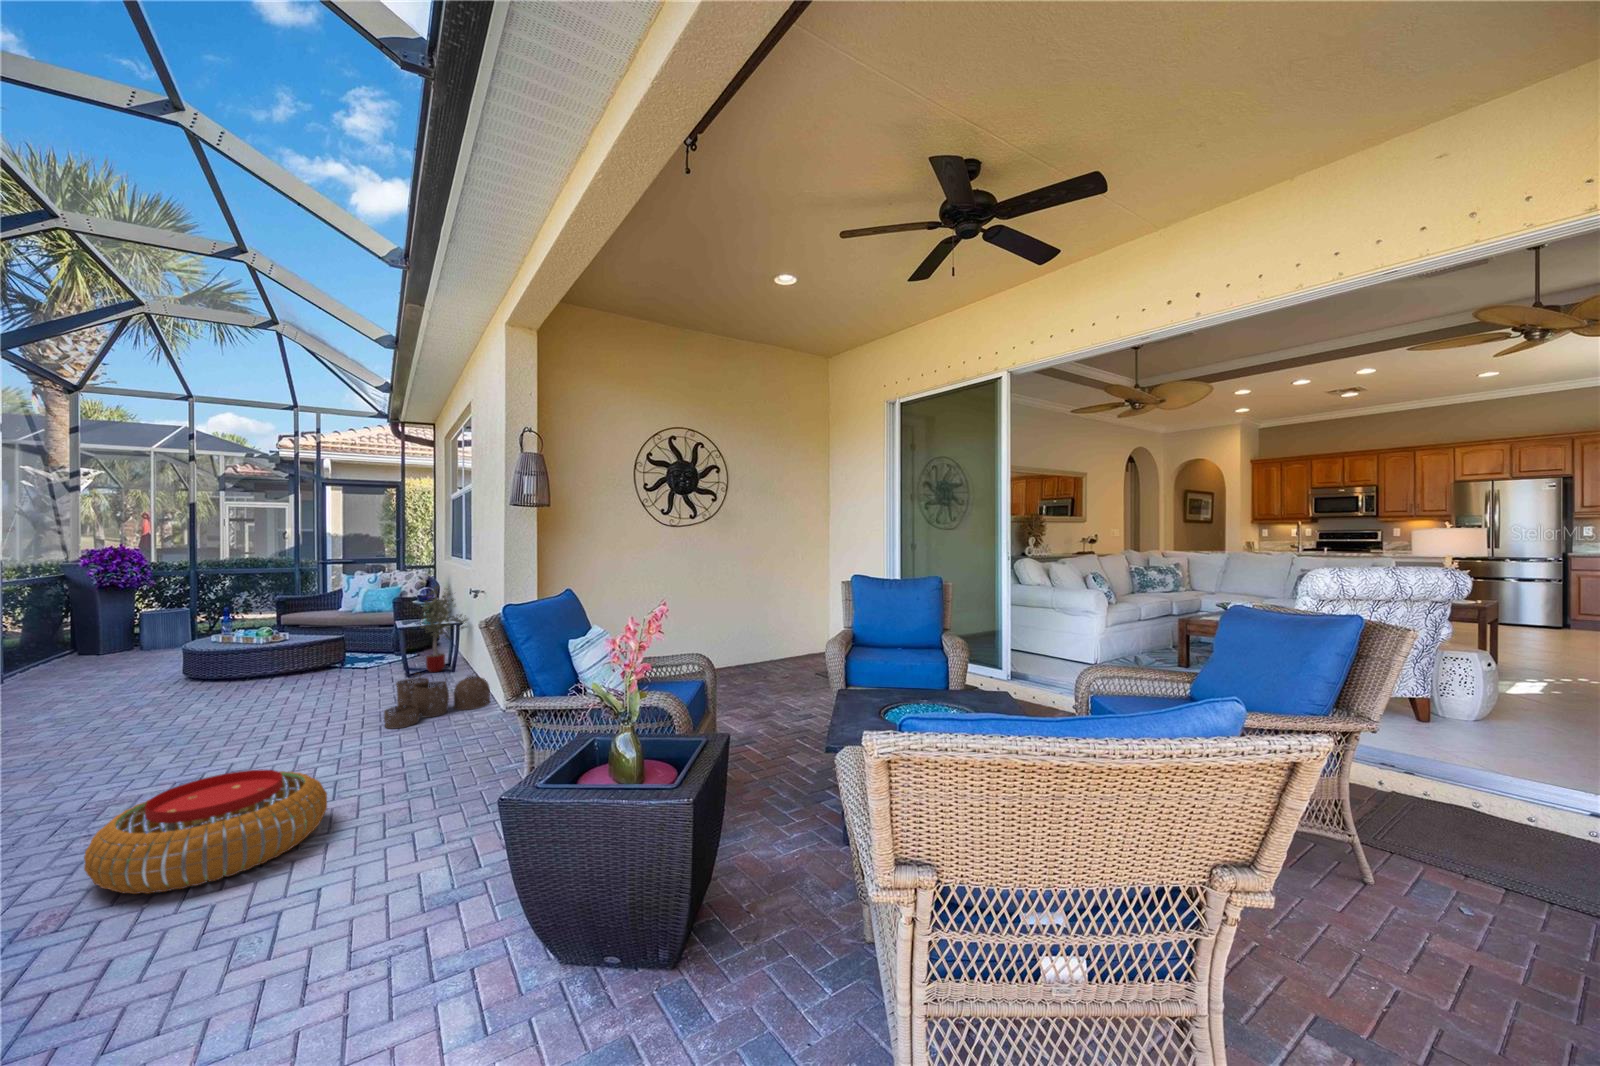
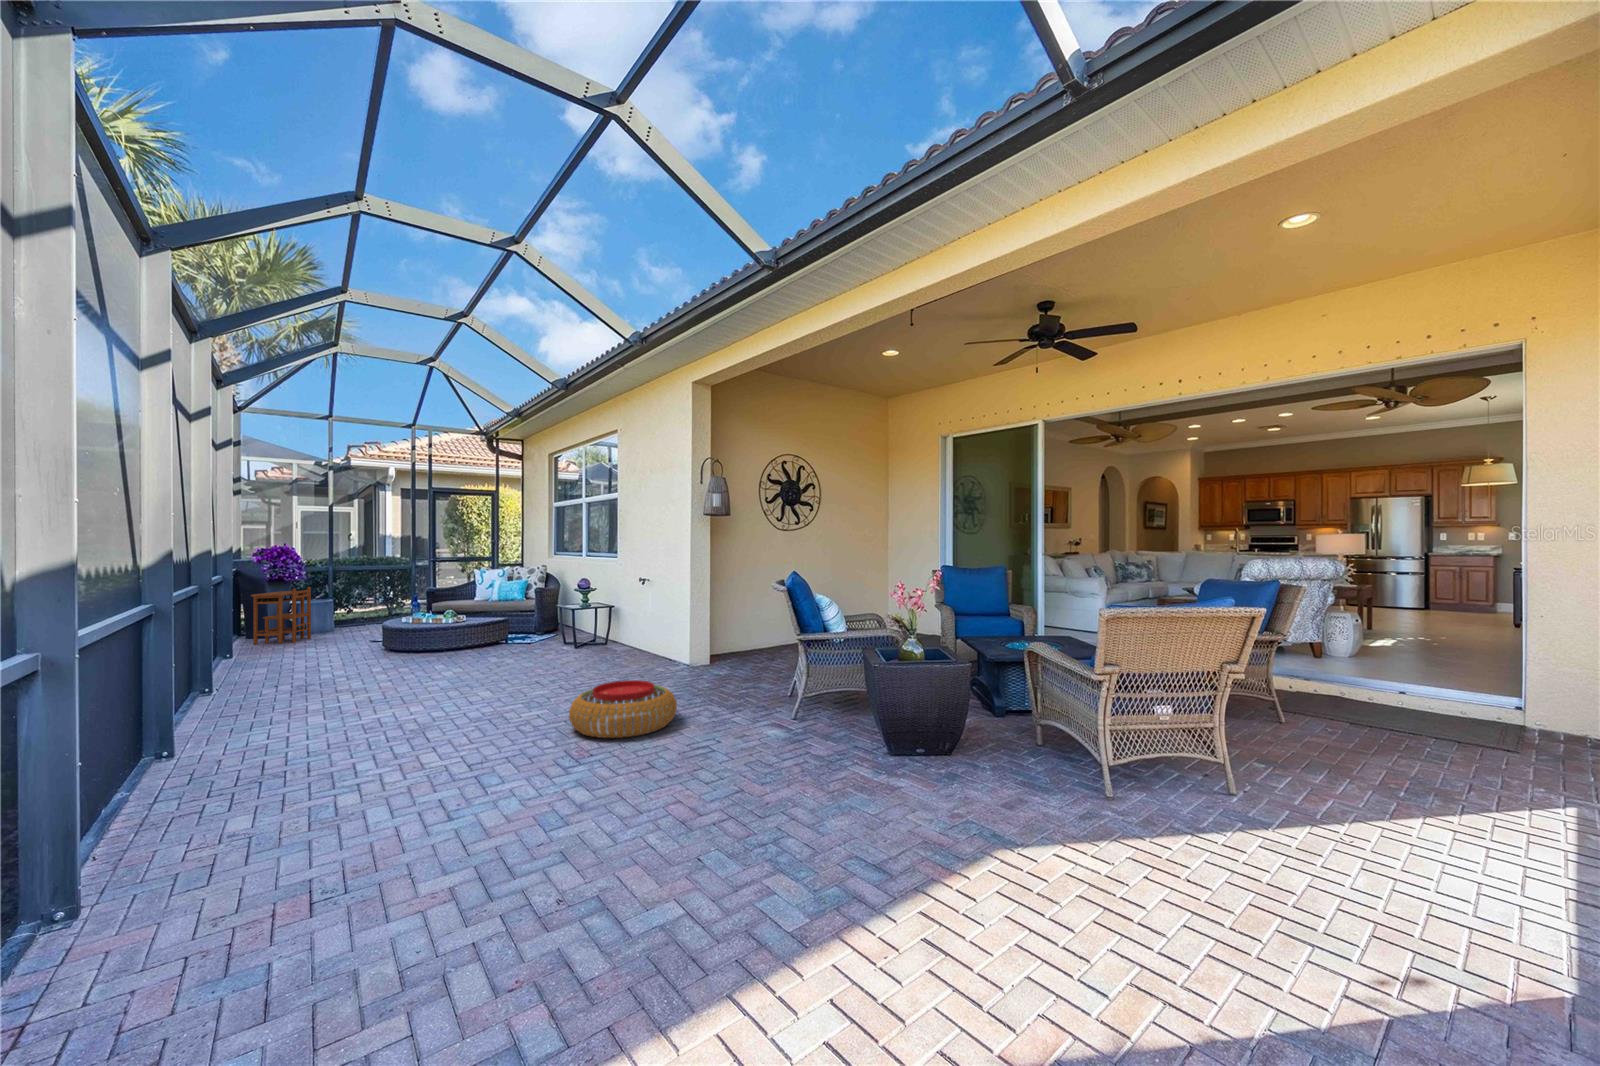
potted tree: present [420,586,468,672] -> none [576,577,615,646]
side table: none [64,594,148,663] -> present [251,587,311,645]
woven basket: present [384,675,490,728] -> none [606,639,670,675]

